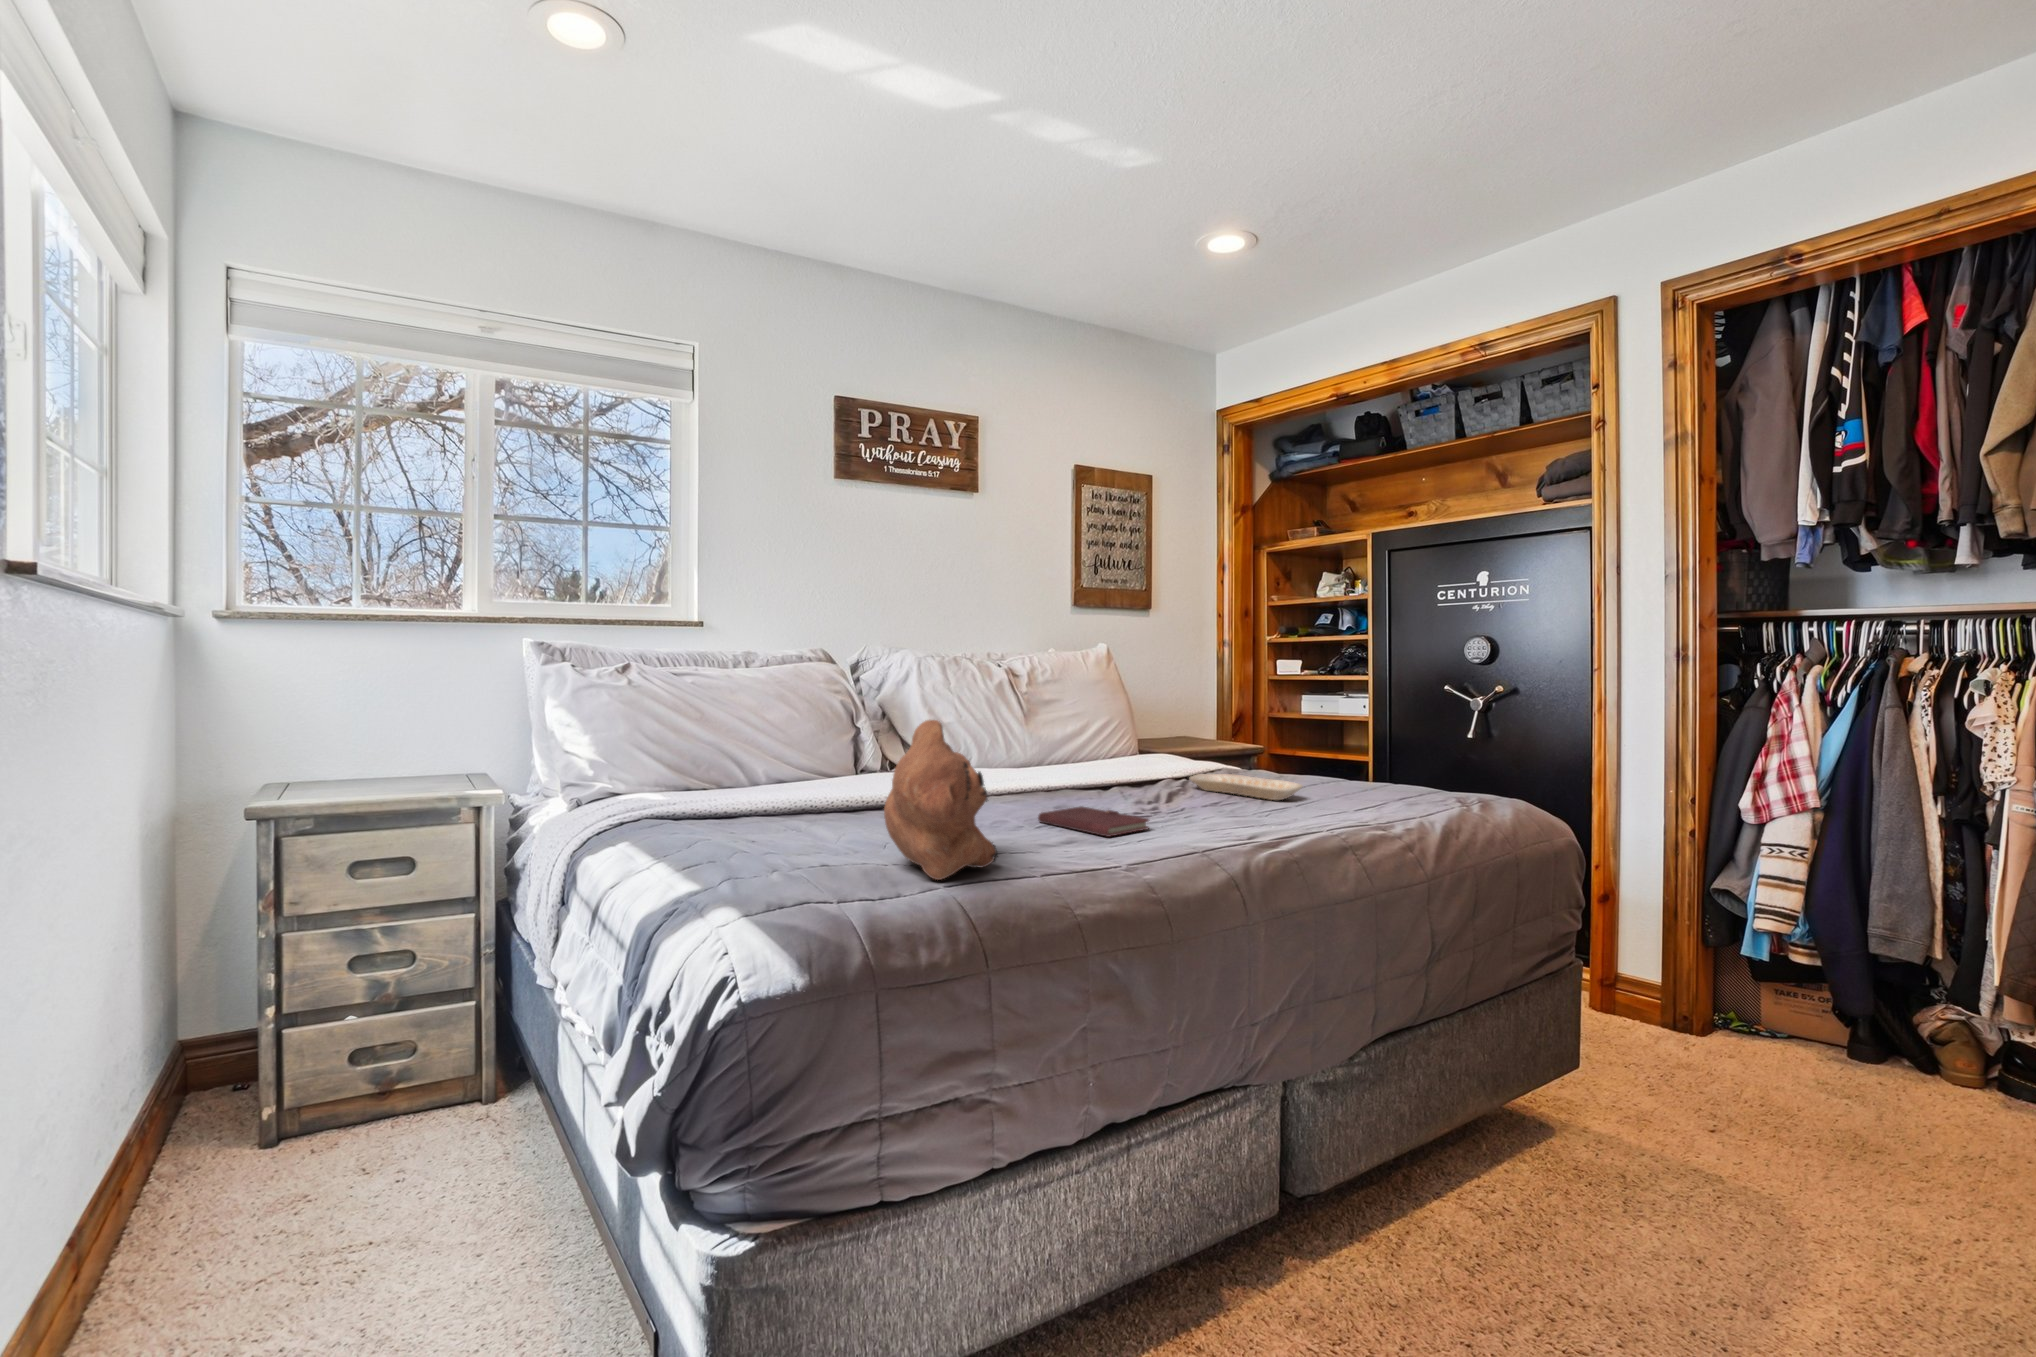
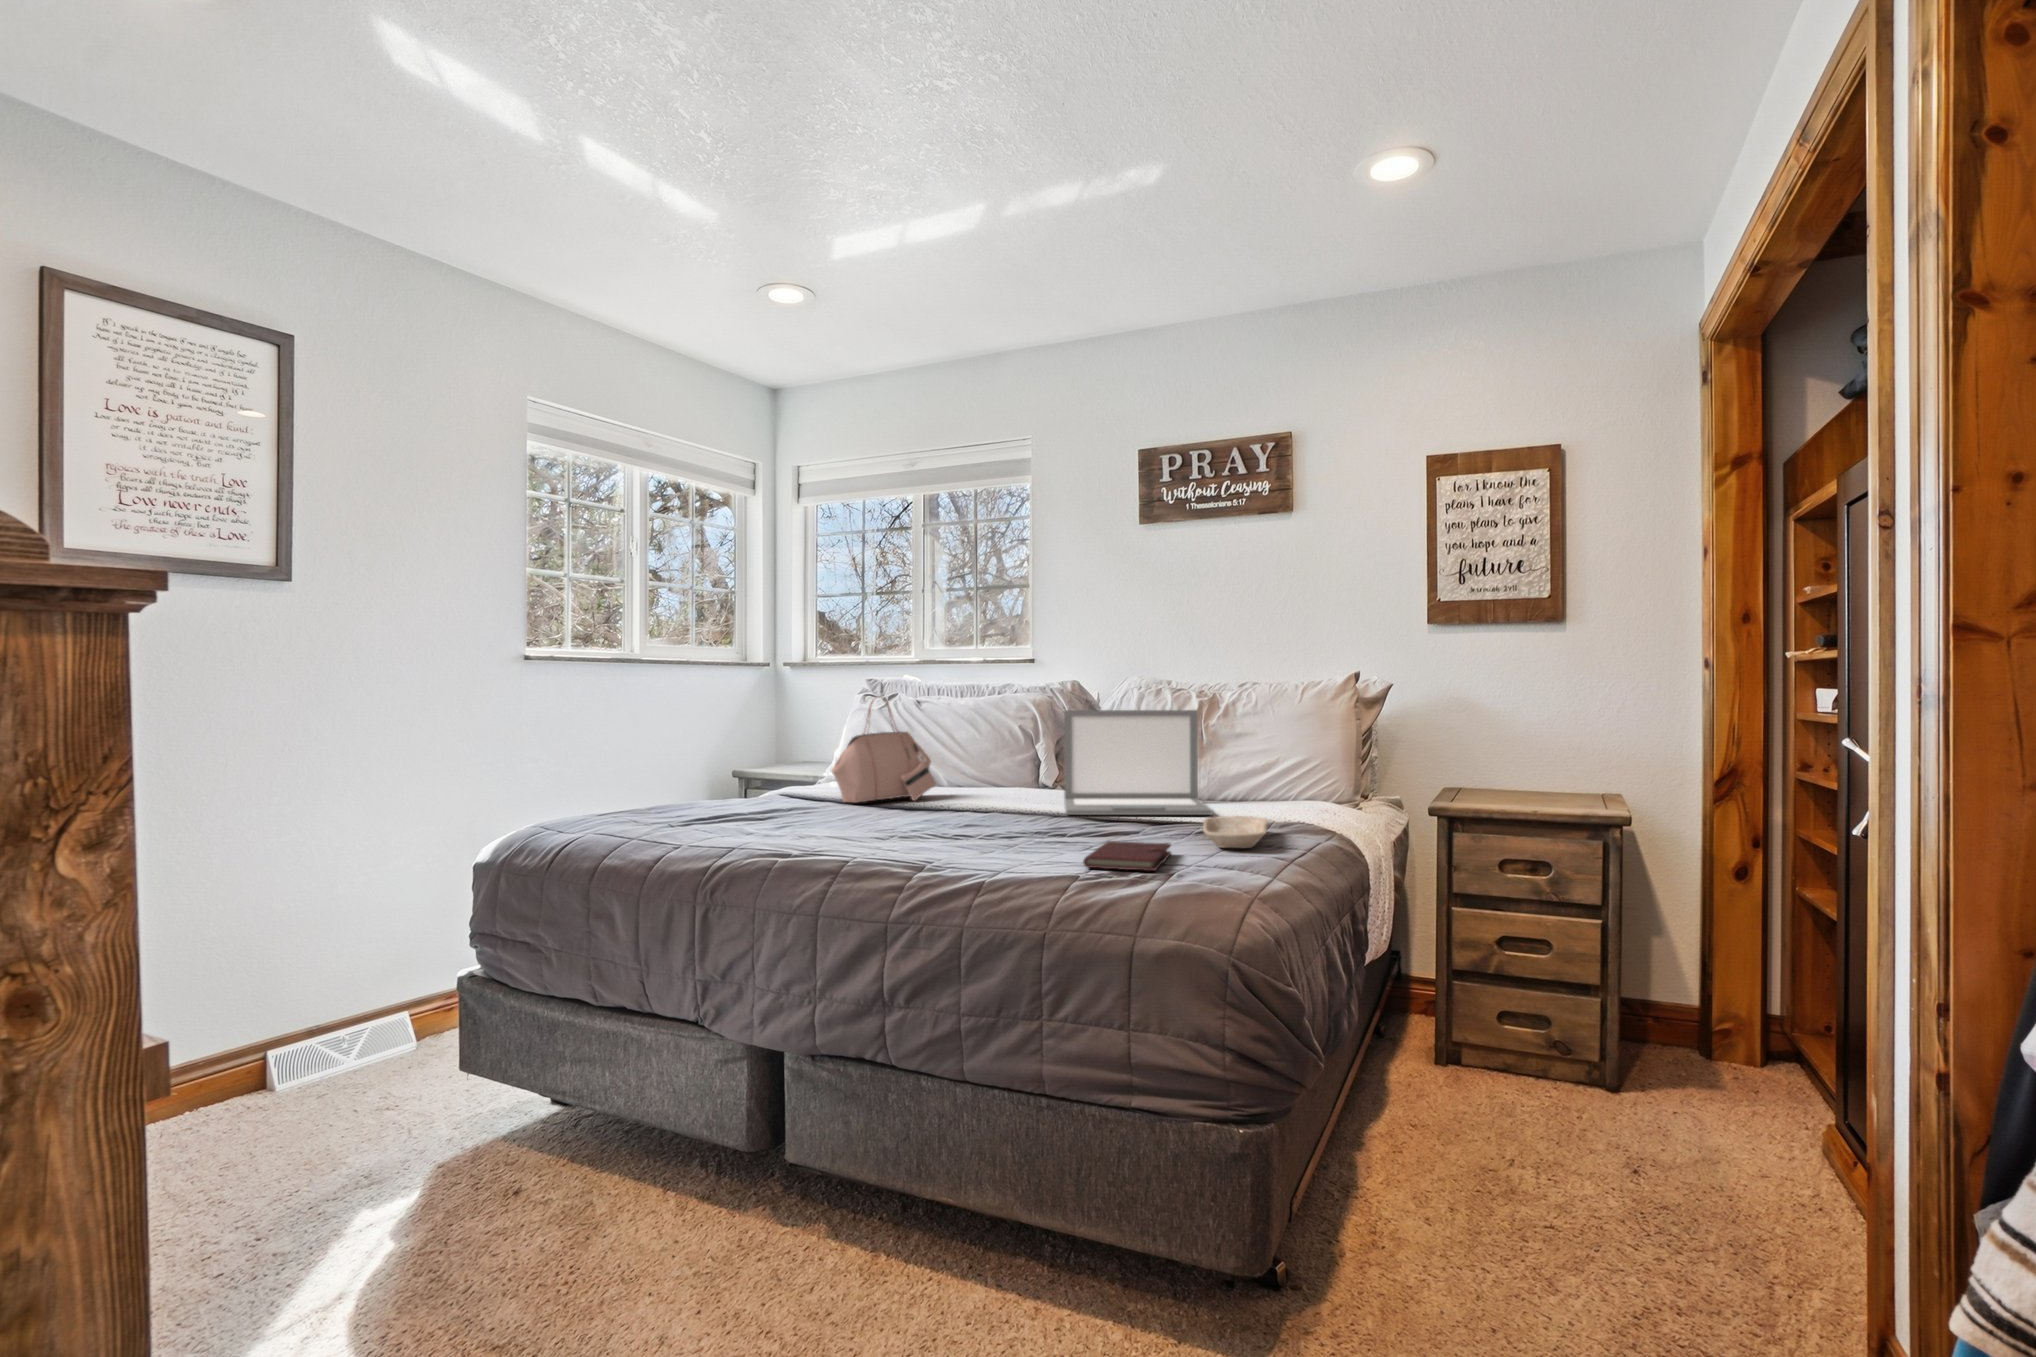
handbag: none [804,677,868,817] -> present [832,698,936,803]
laptop: none [968,682,1120,794] -> present [1064,710,1213,815]
teddy bear: present [884,720,998,880] -> none [631,715,769,831]
notebook: present [1038,806,1149,837] -> present [1083,841,1171,871]

